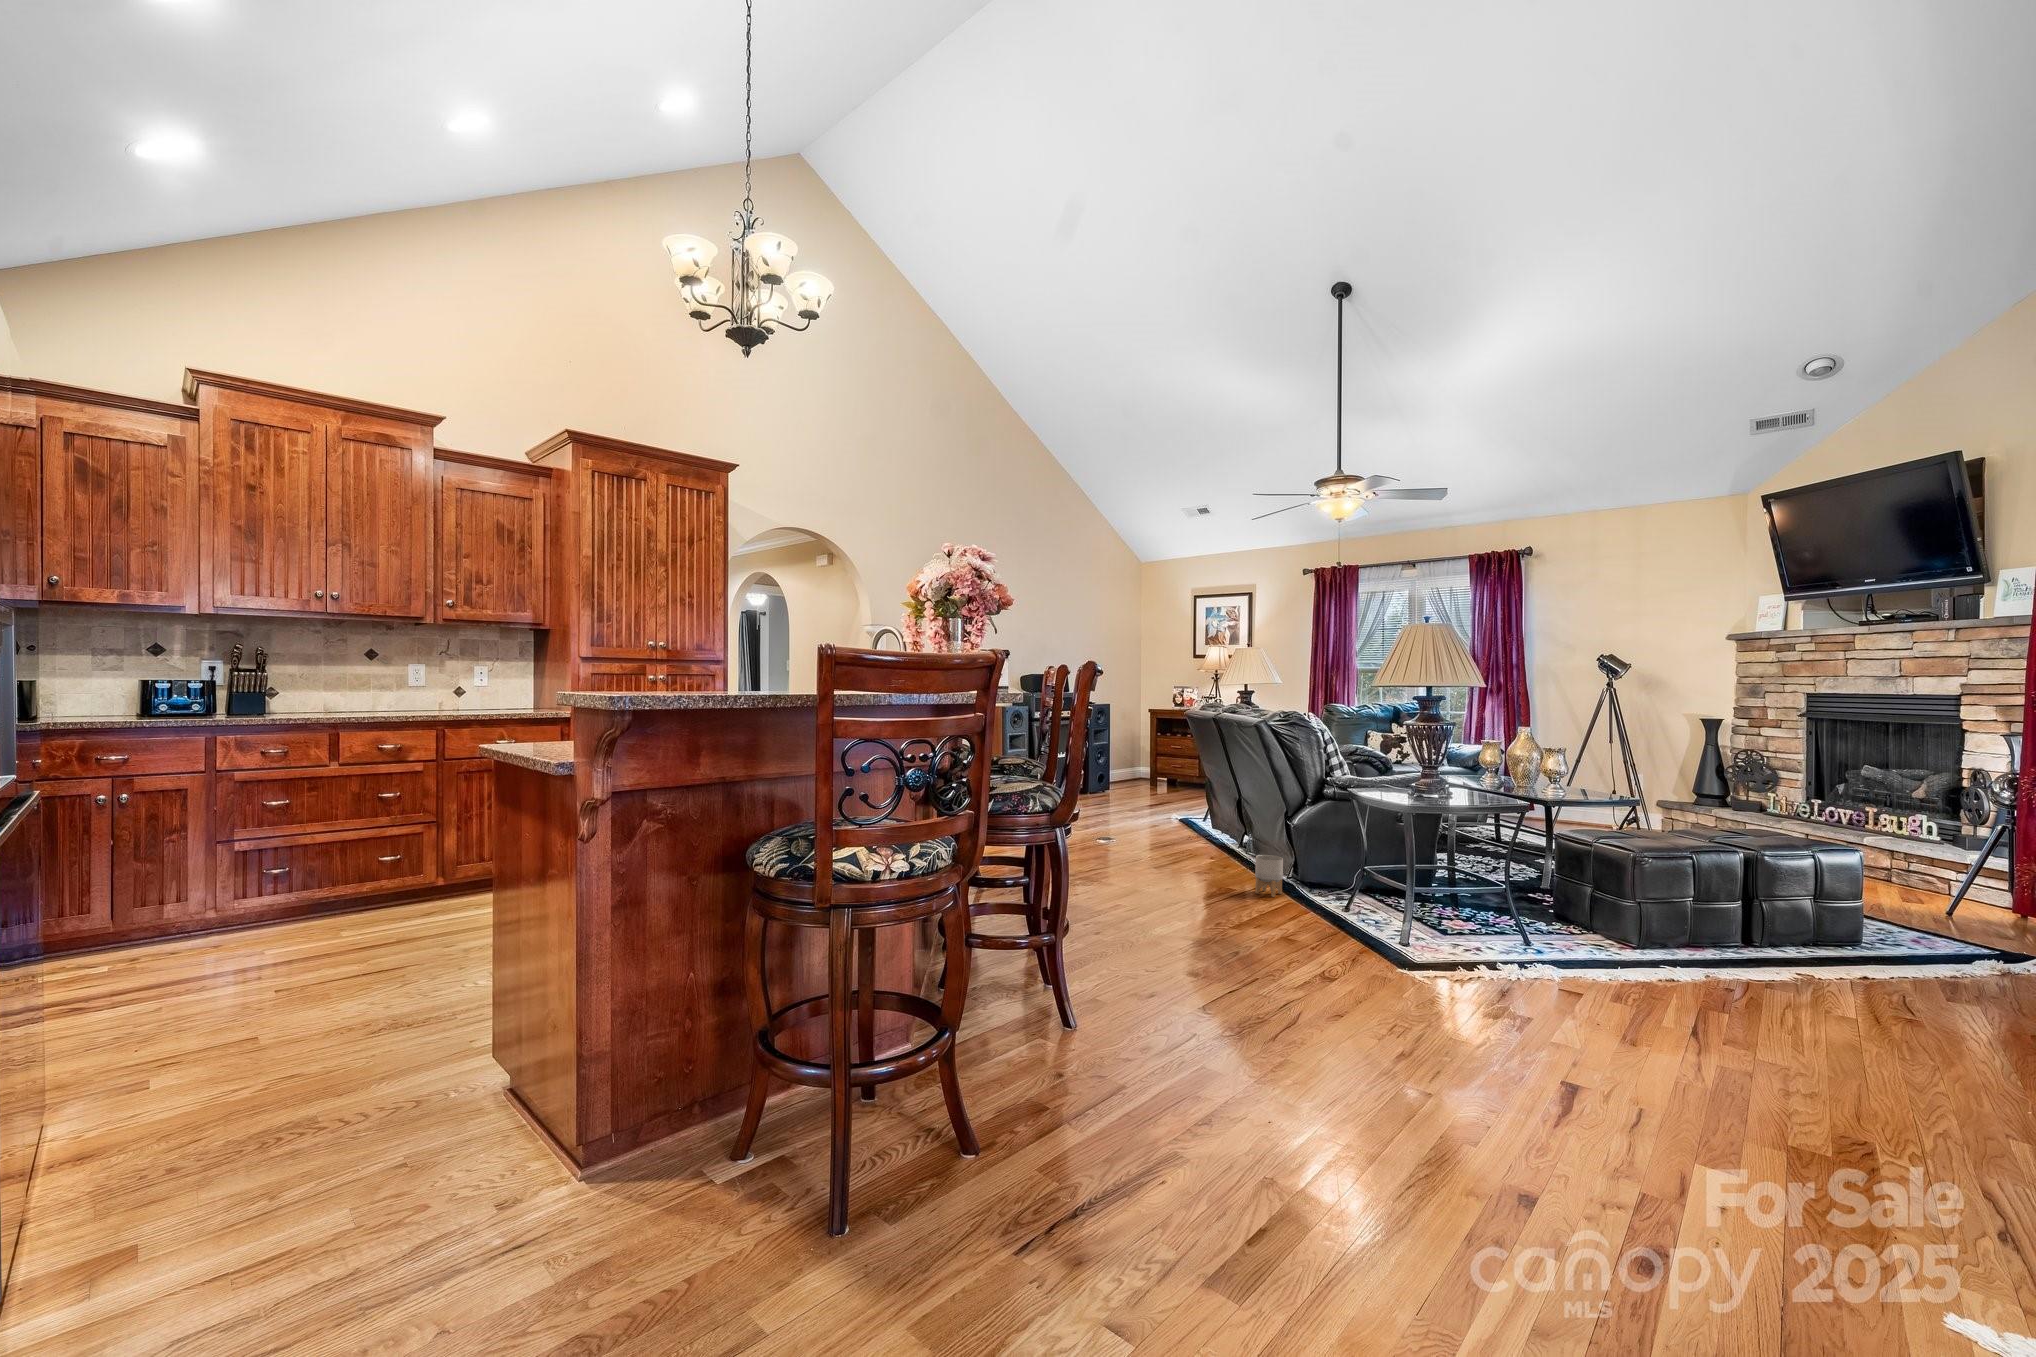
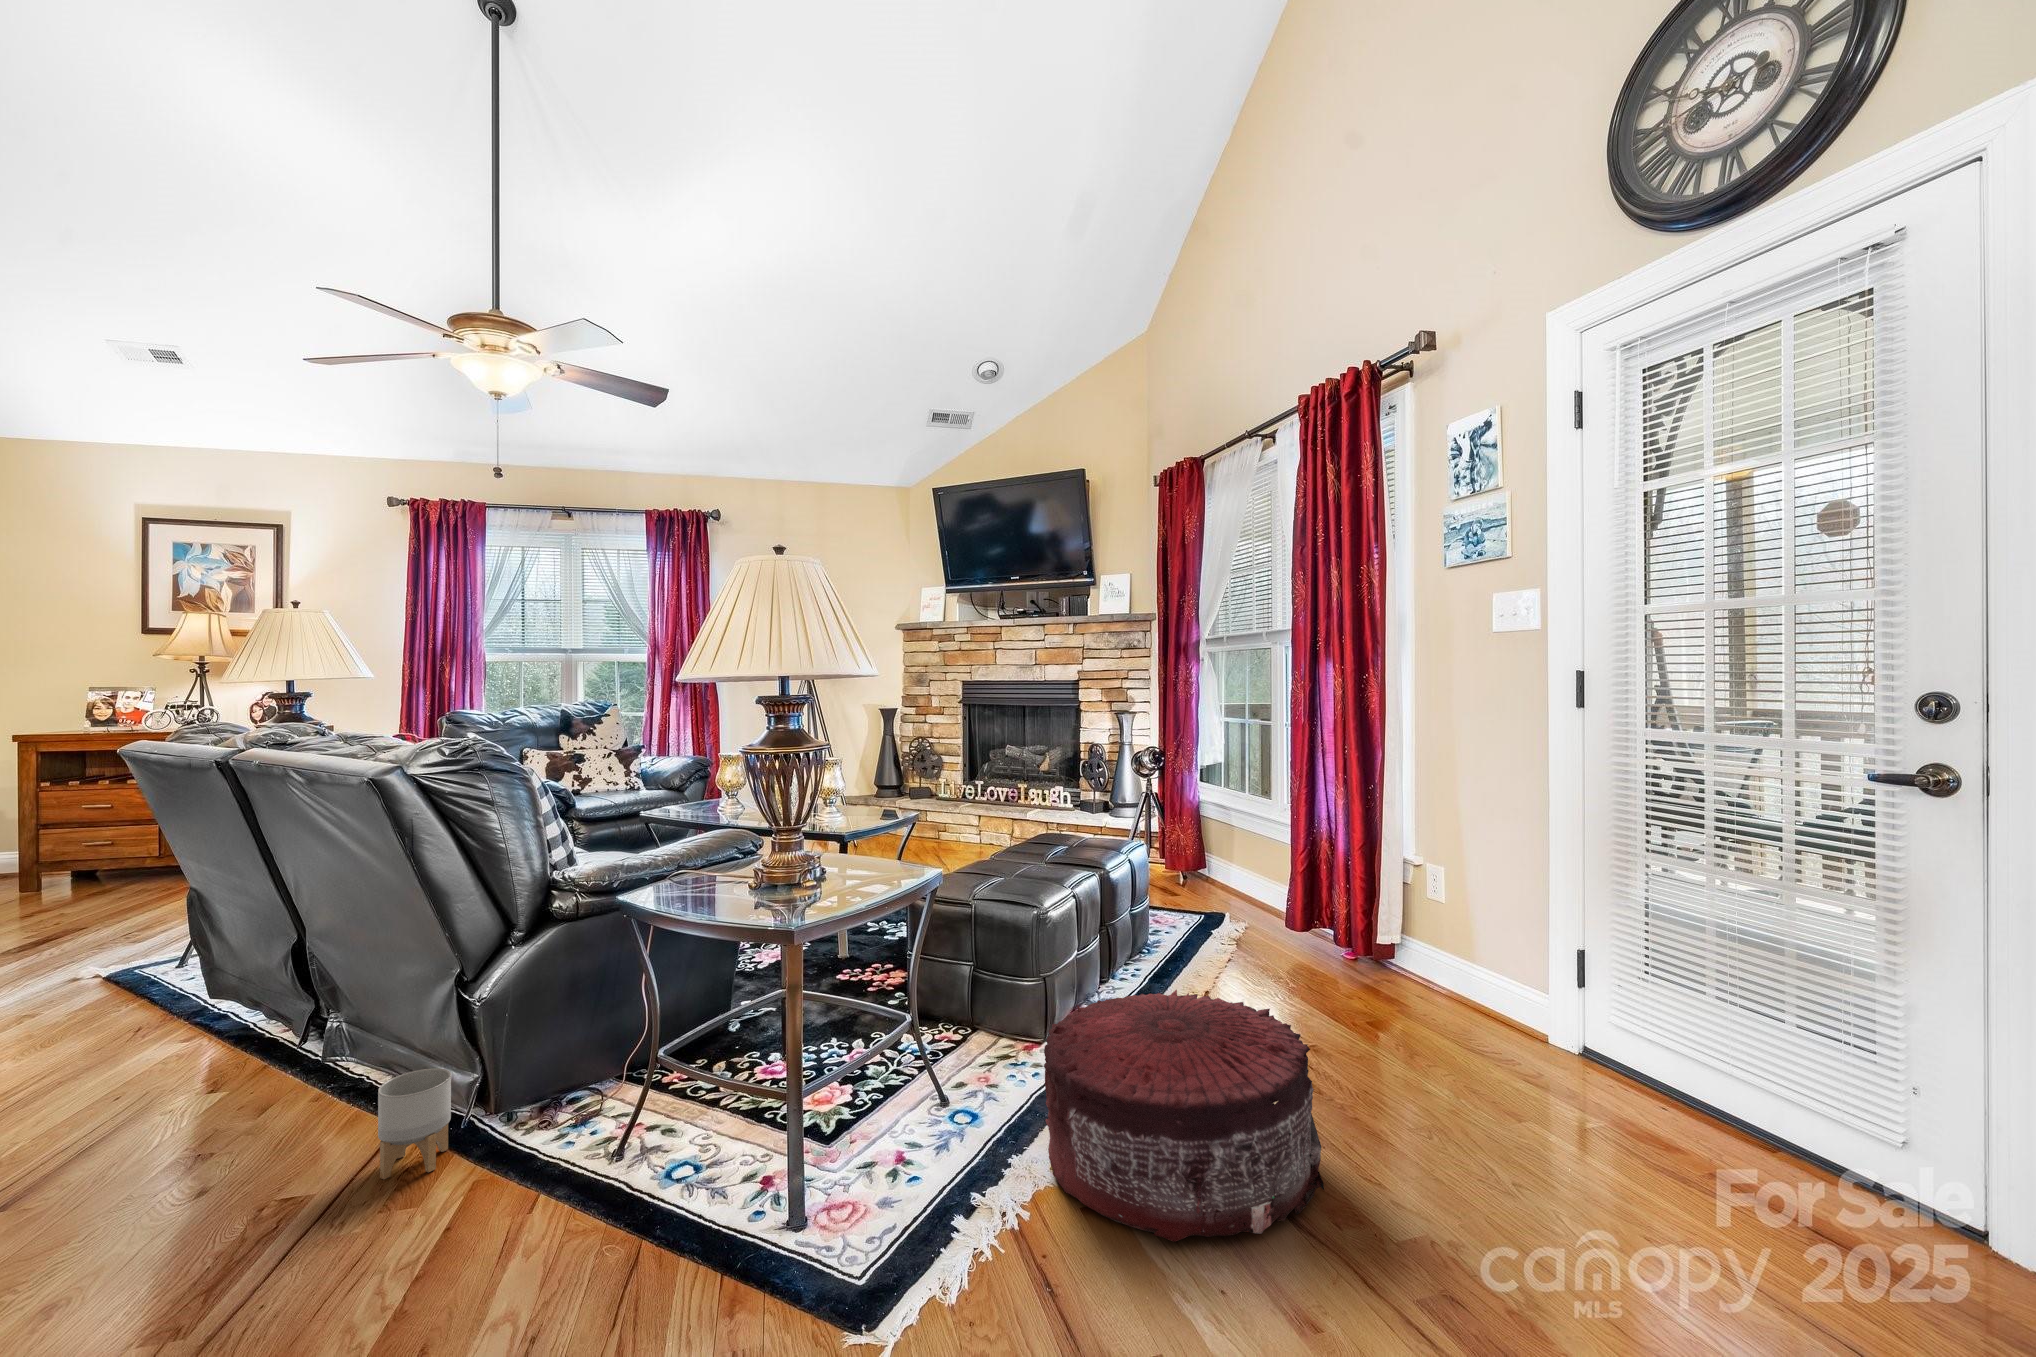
pouf: none [1562,902,1791,1046] -> present [1044,990,1324,1242]

